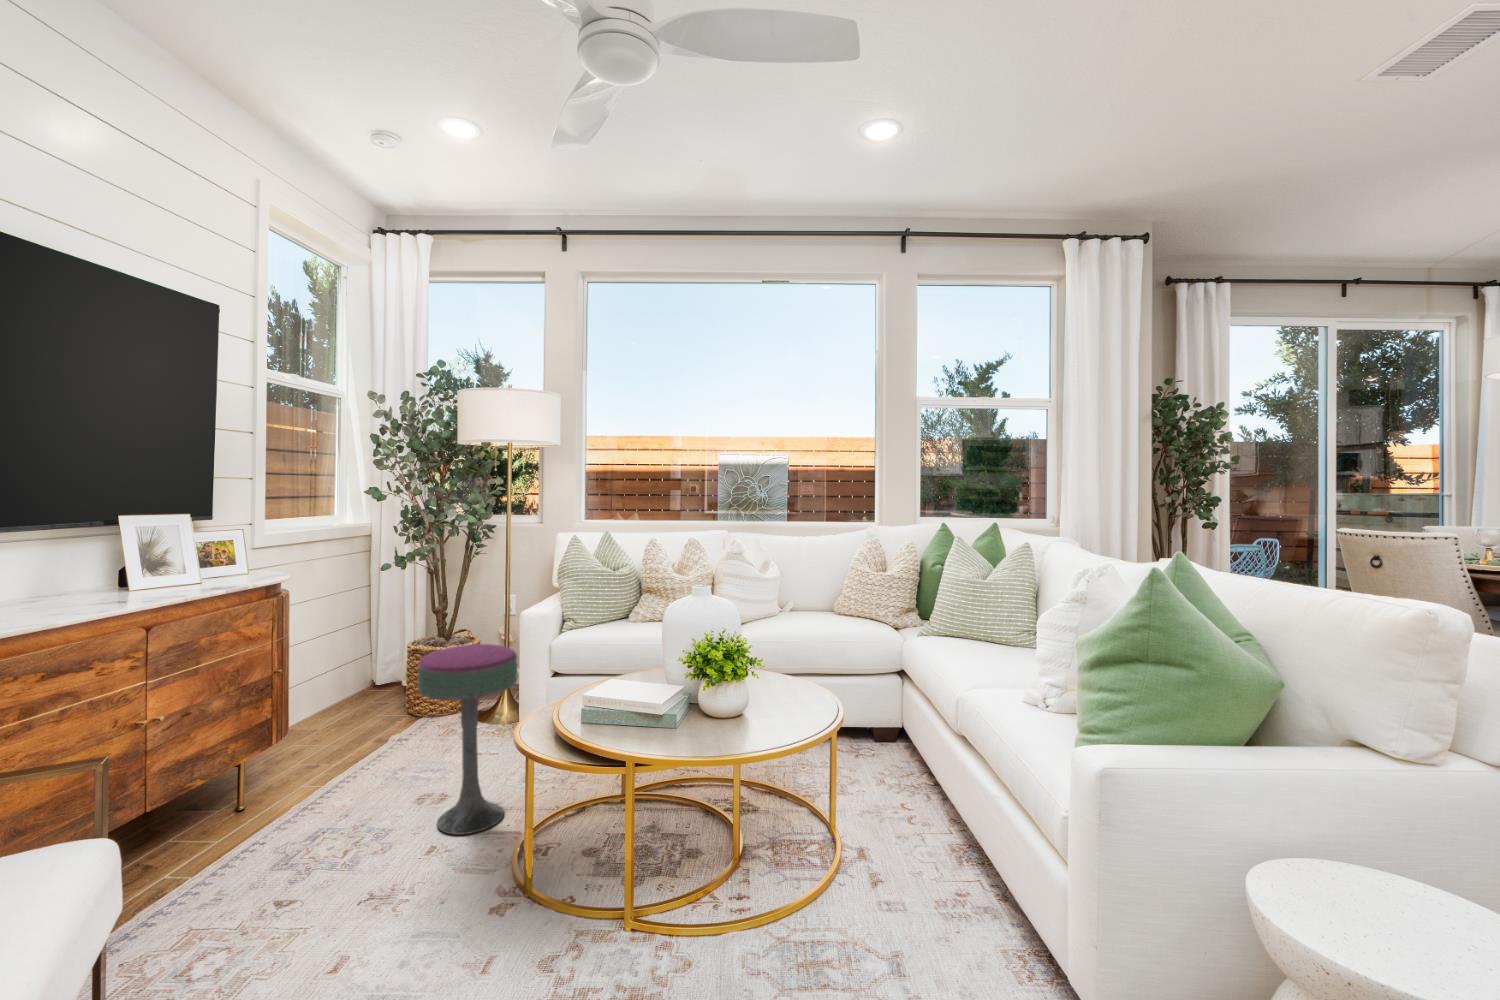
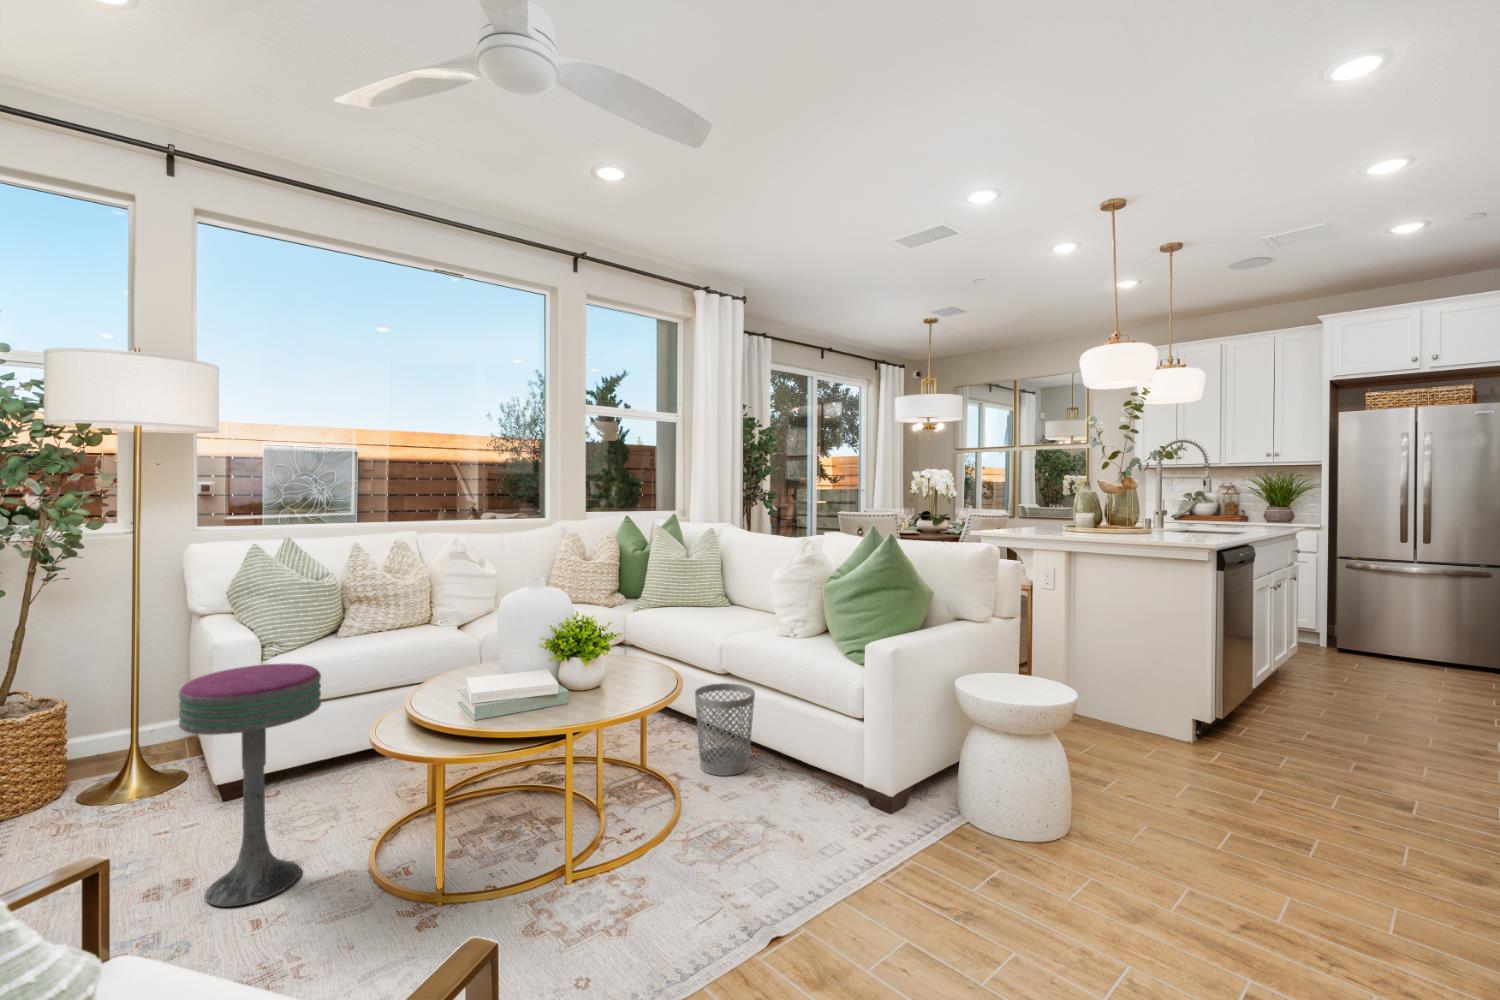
wastebasket: none [880,750,959,875] -> present [695,683,755,776]

